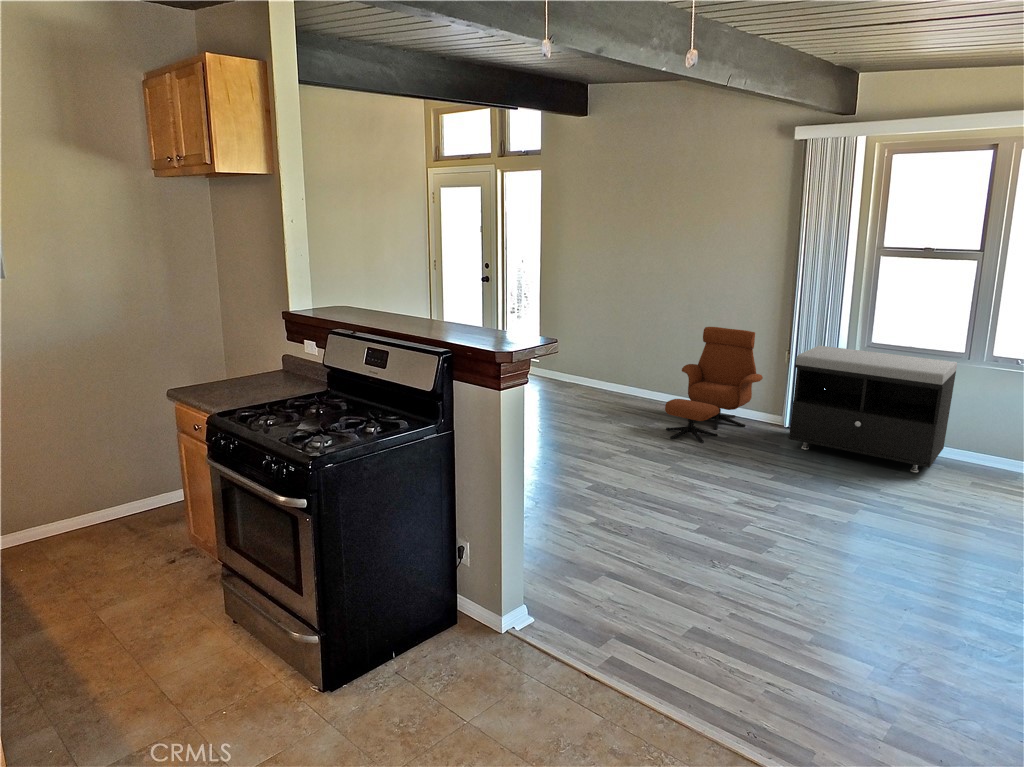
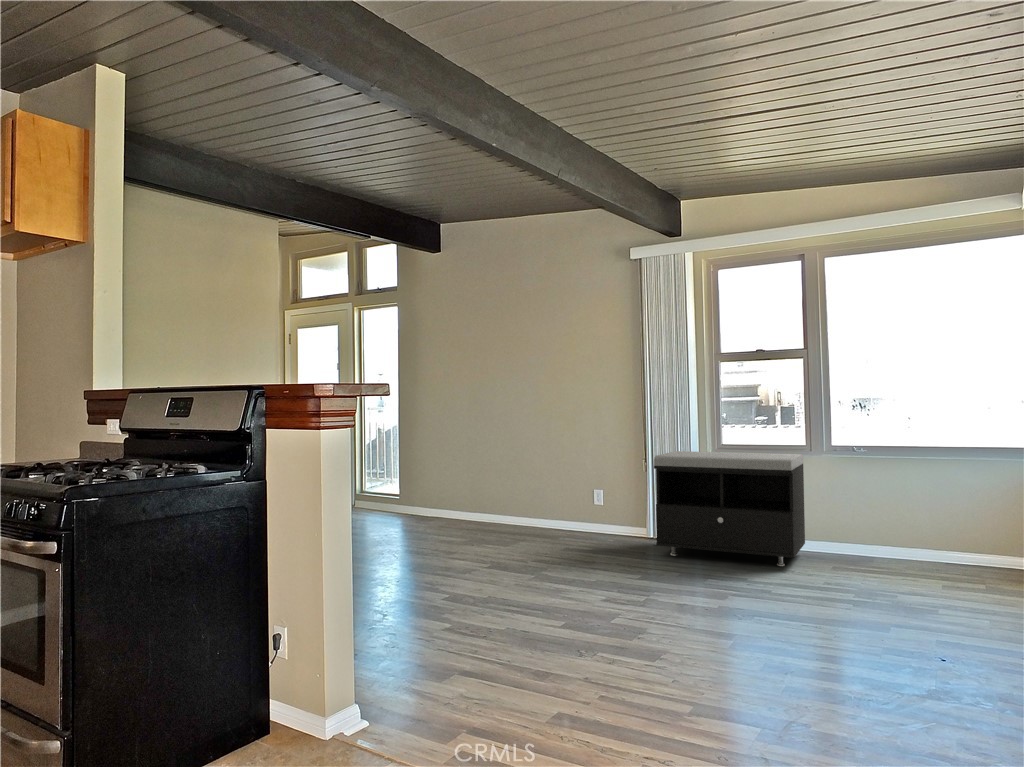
lounge chair: present [665,327,763,443] -> none [529,442,626,557]

